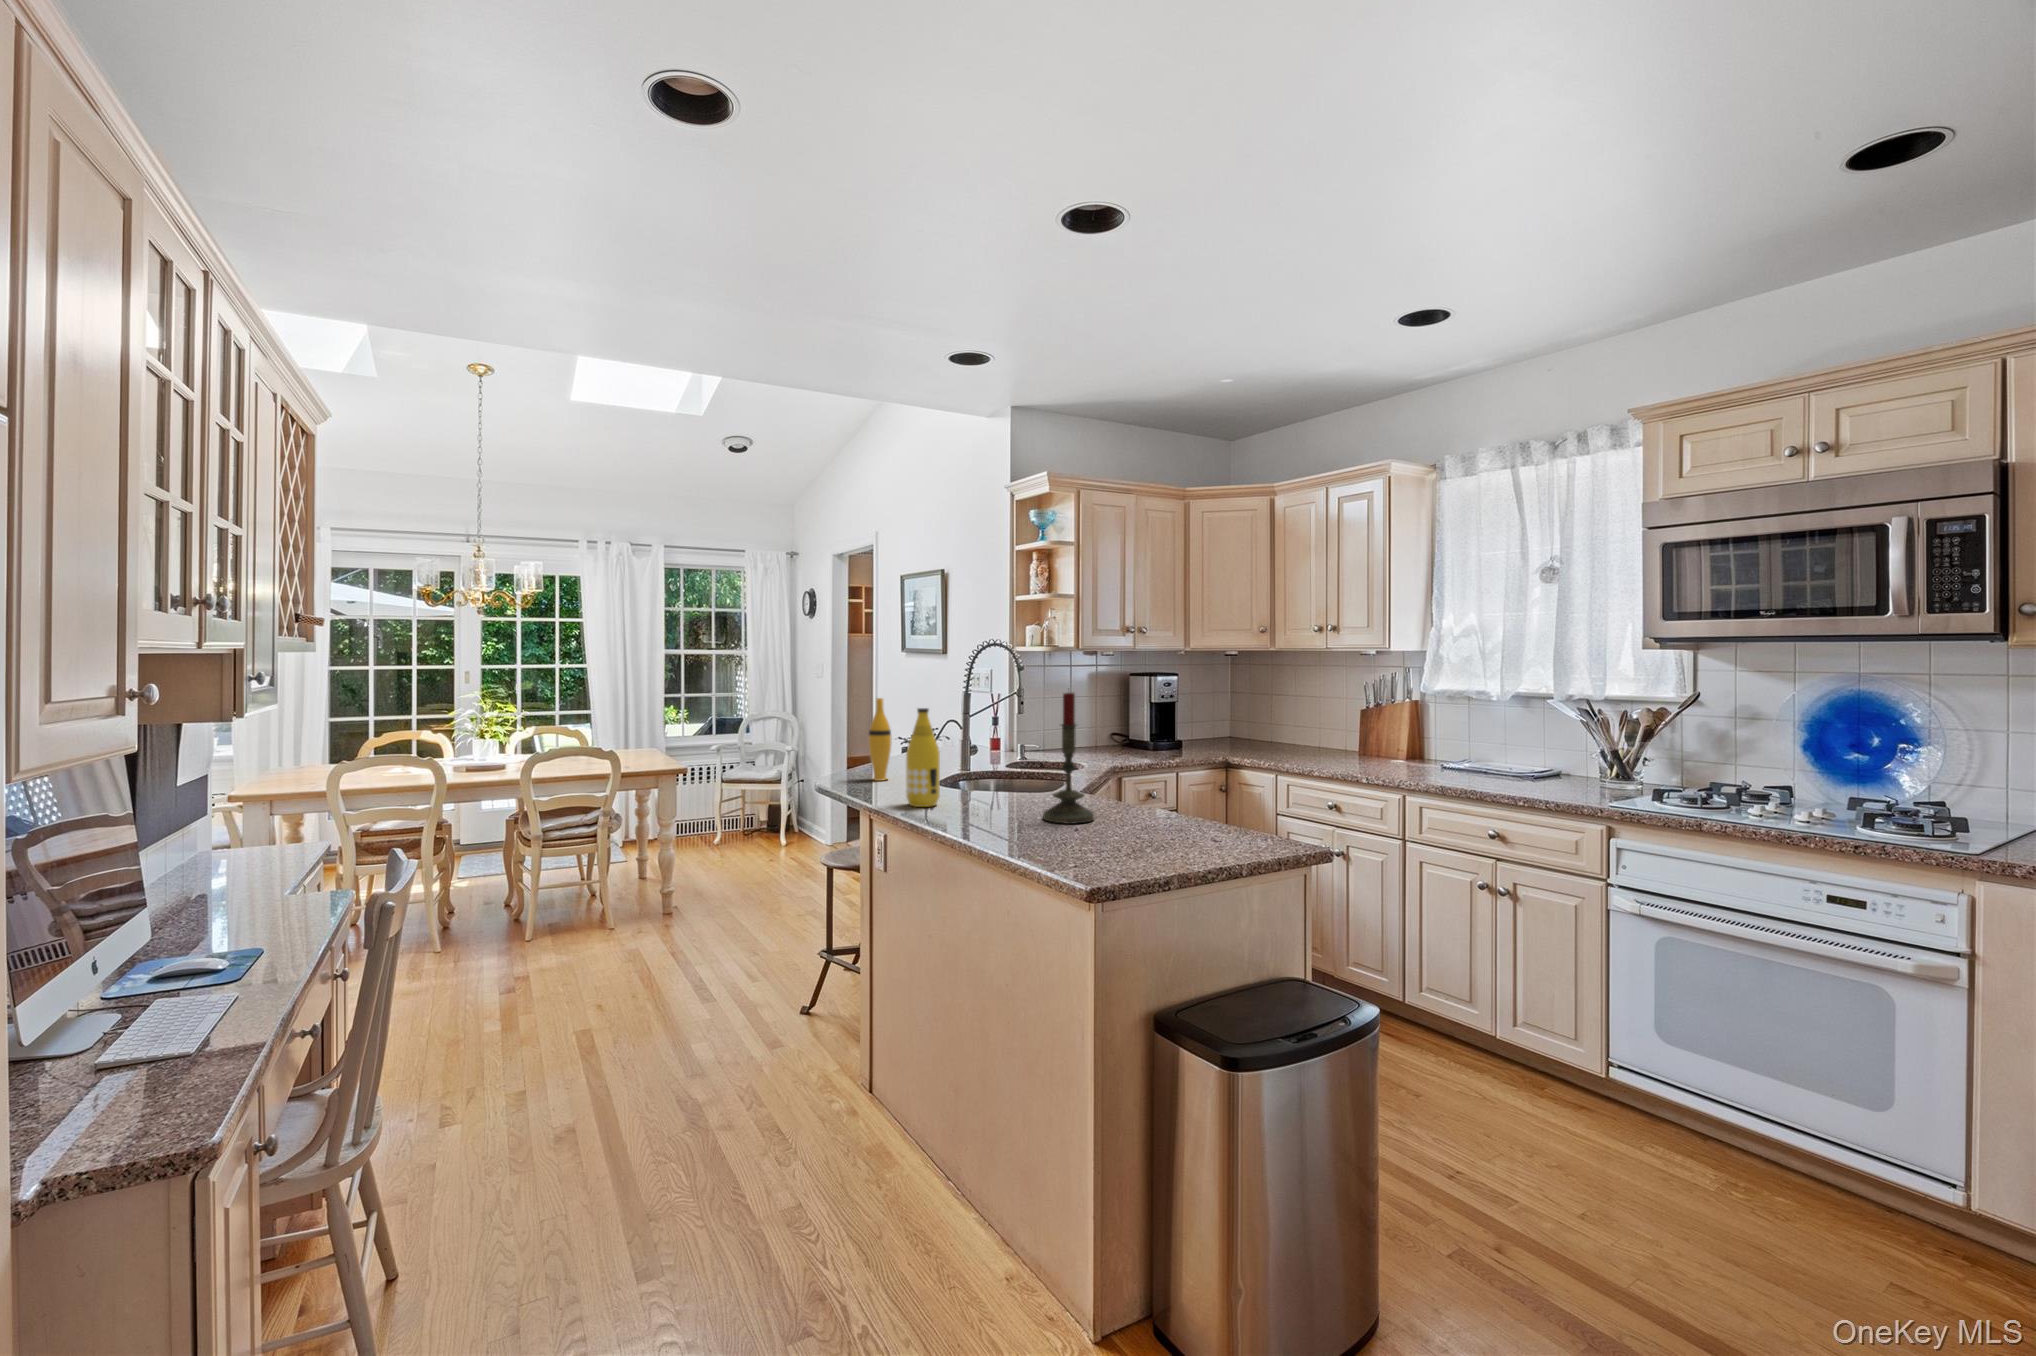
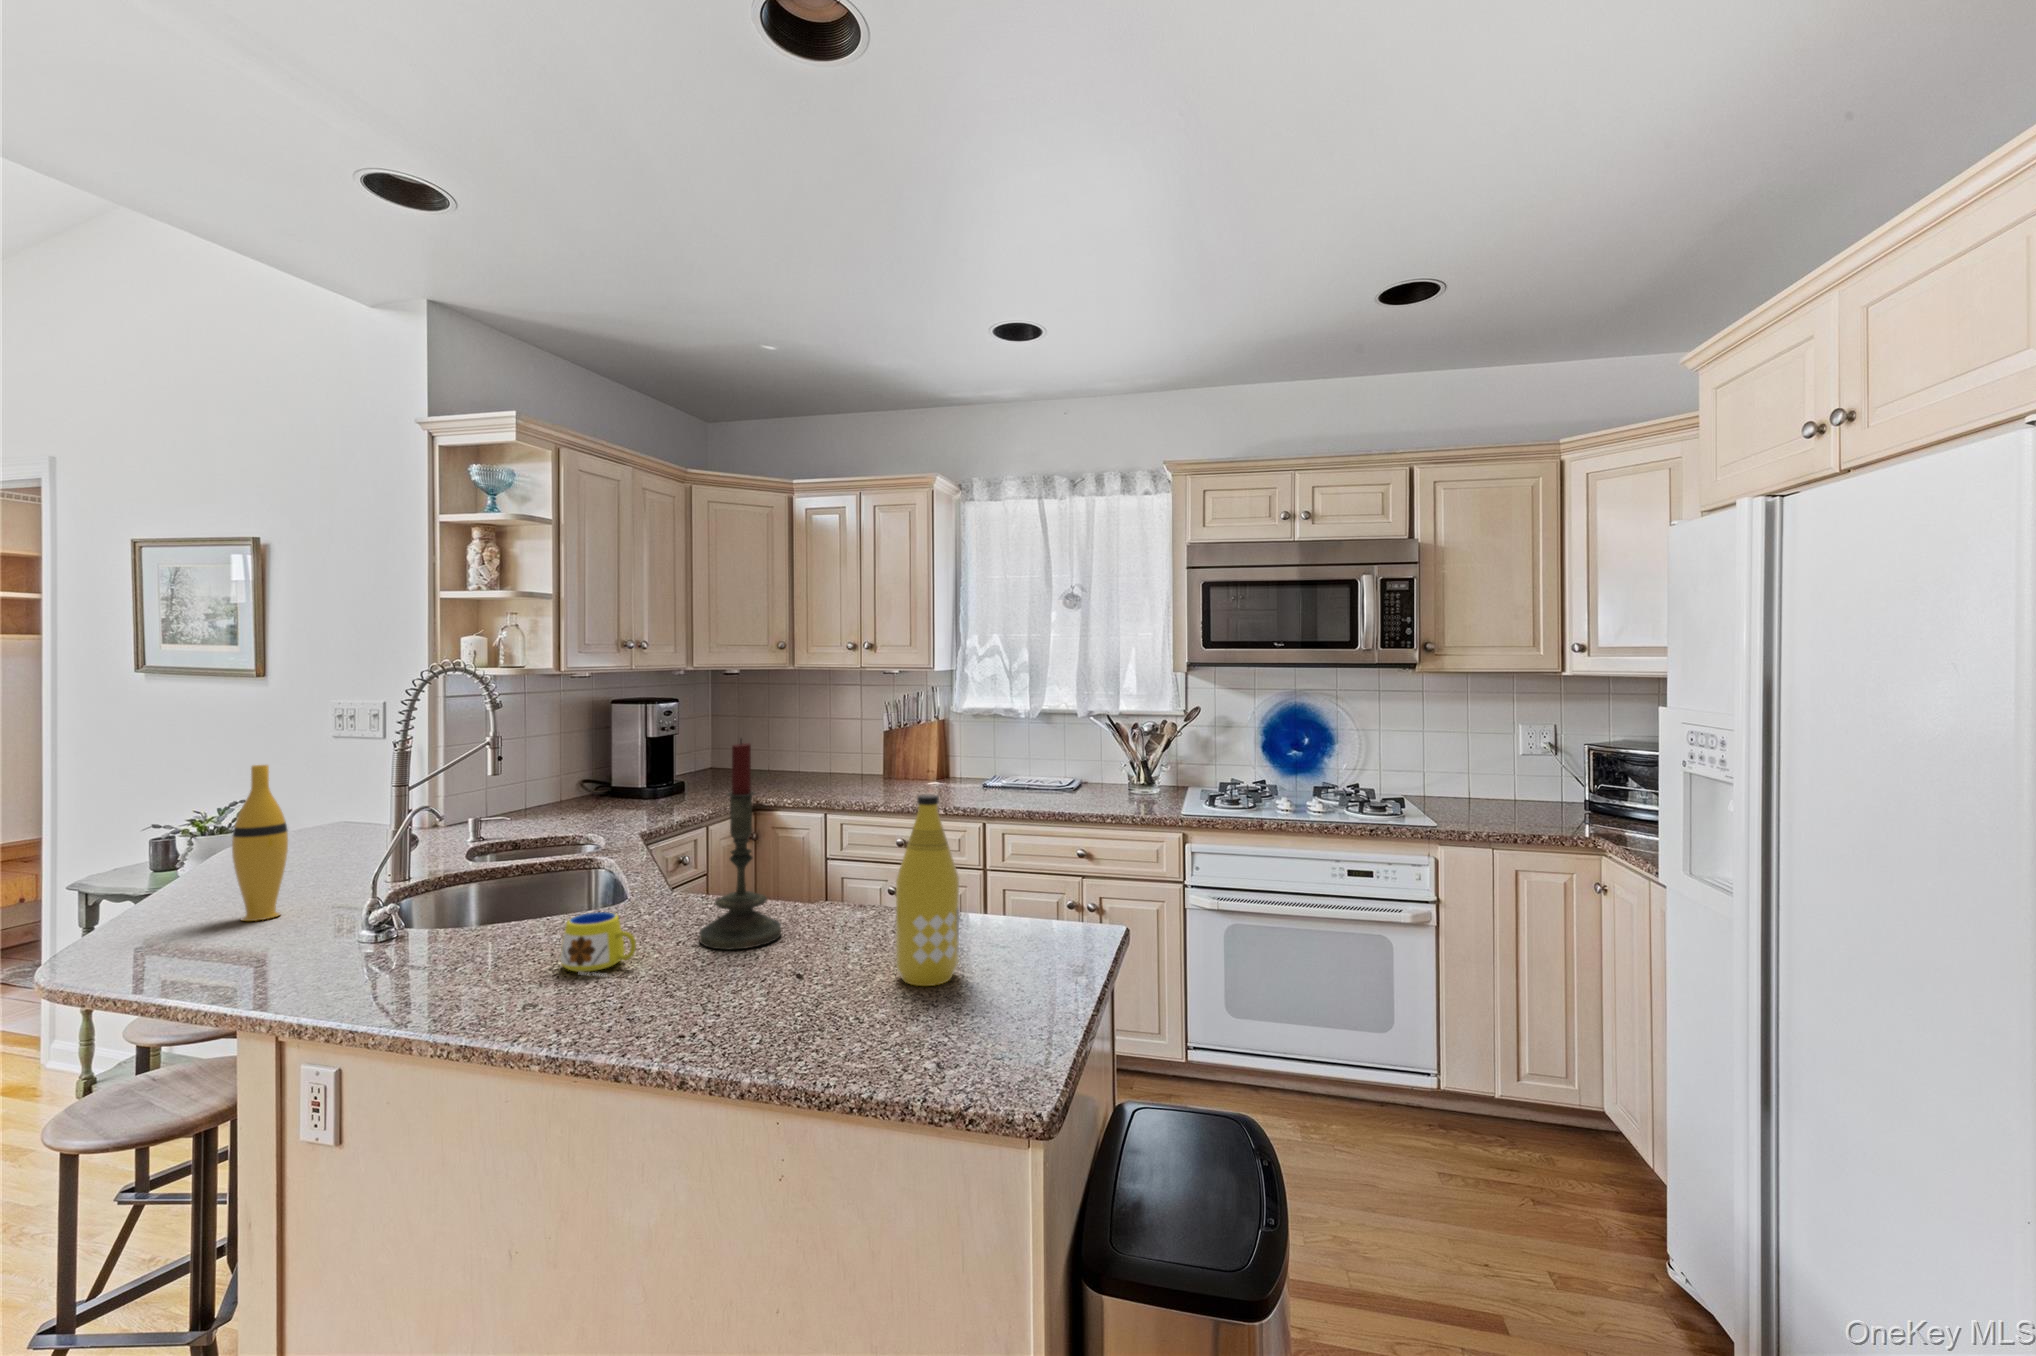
bottle: present [906,708,940,807] -> present [896,795,959,986]
mug: none [963,787,997,821] -> present [560,912,636,976]

